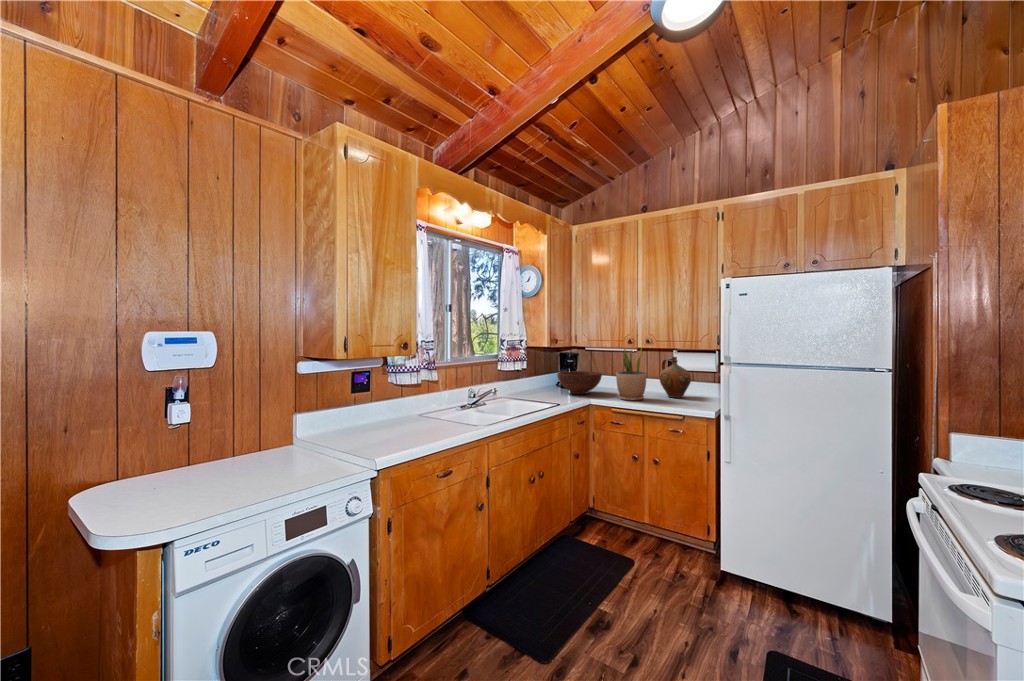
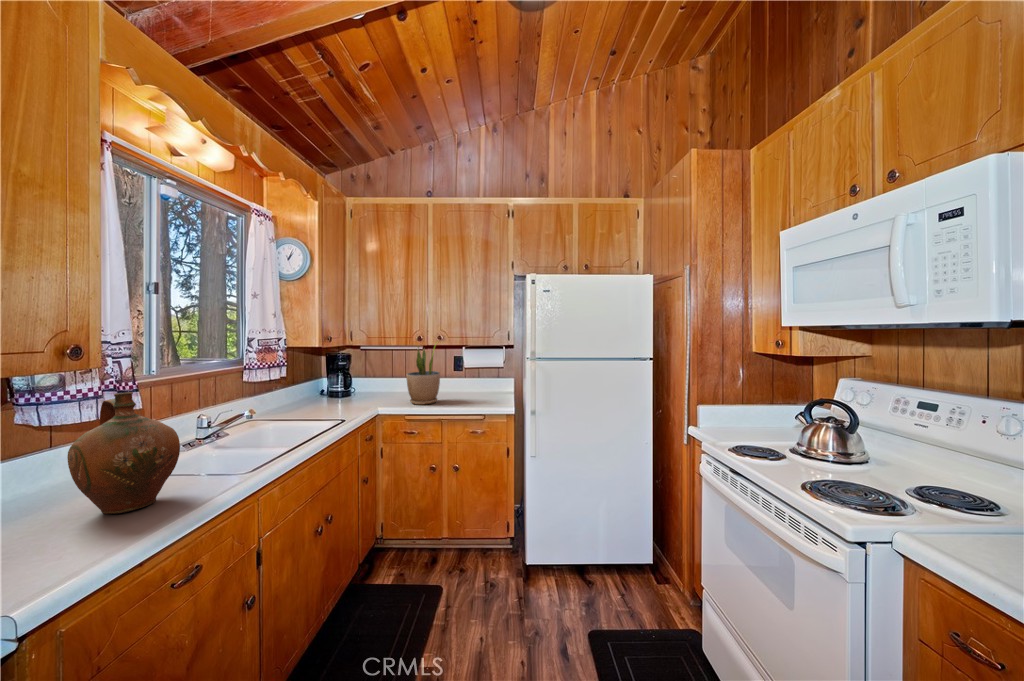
ceramic jug: present [659,357,691,398] -> present [67,392,180,514]
fruit bowl: present [557,371,602,394] -> none [329,374,386,403]

